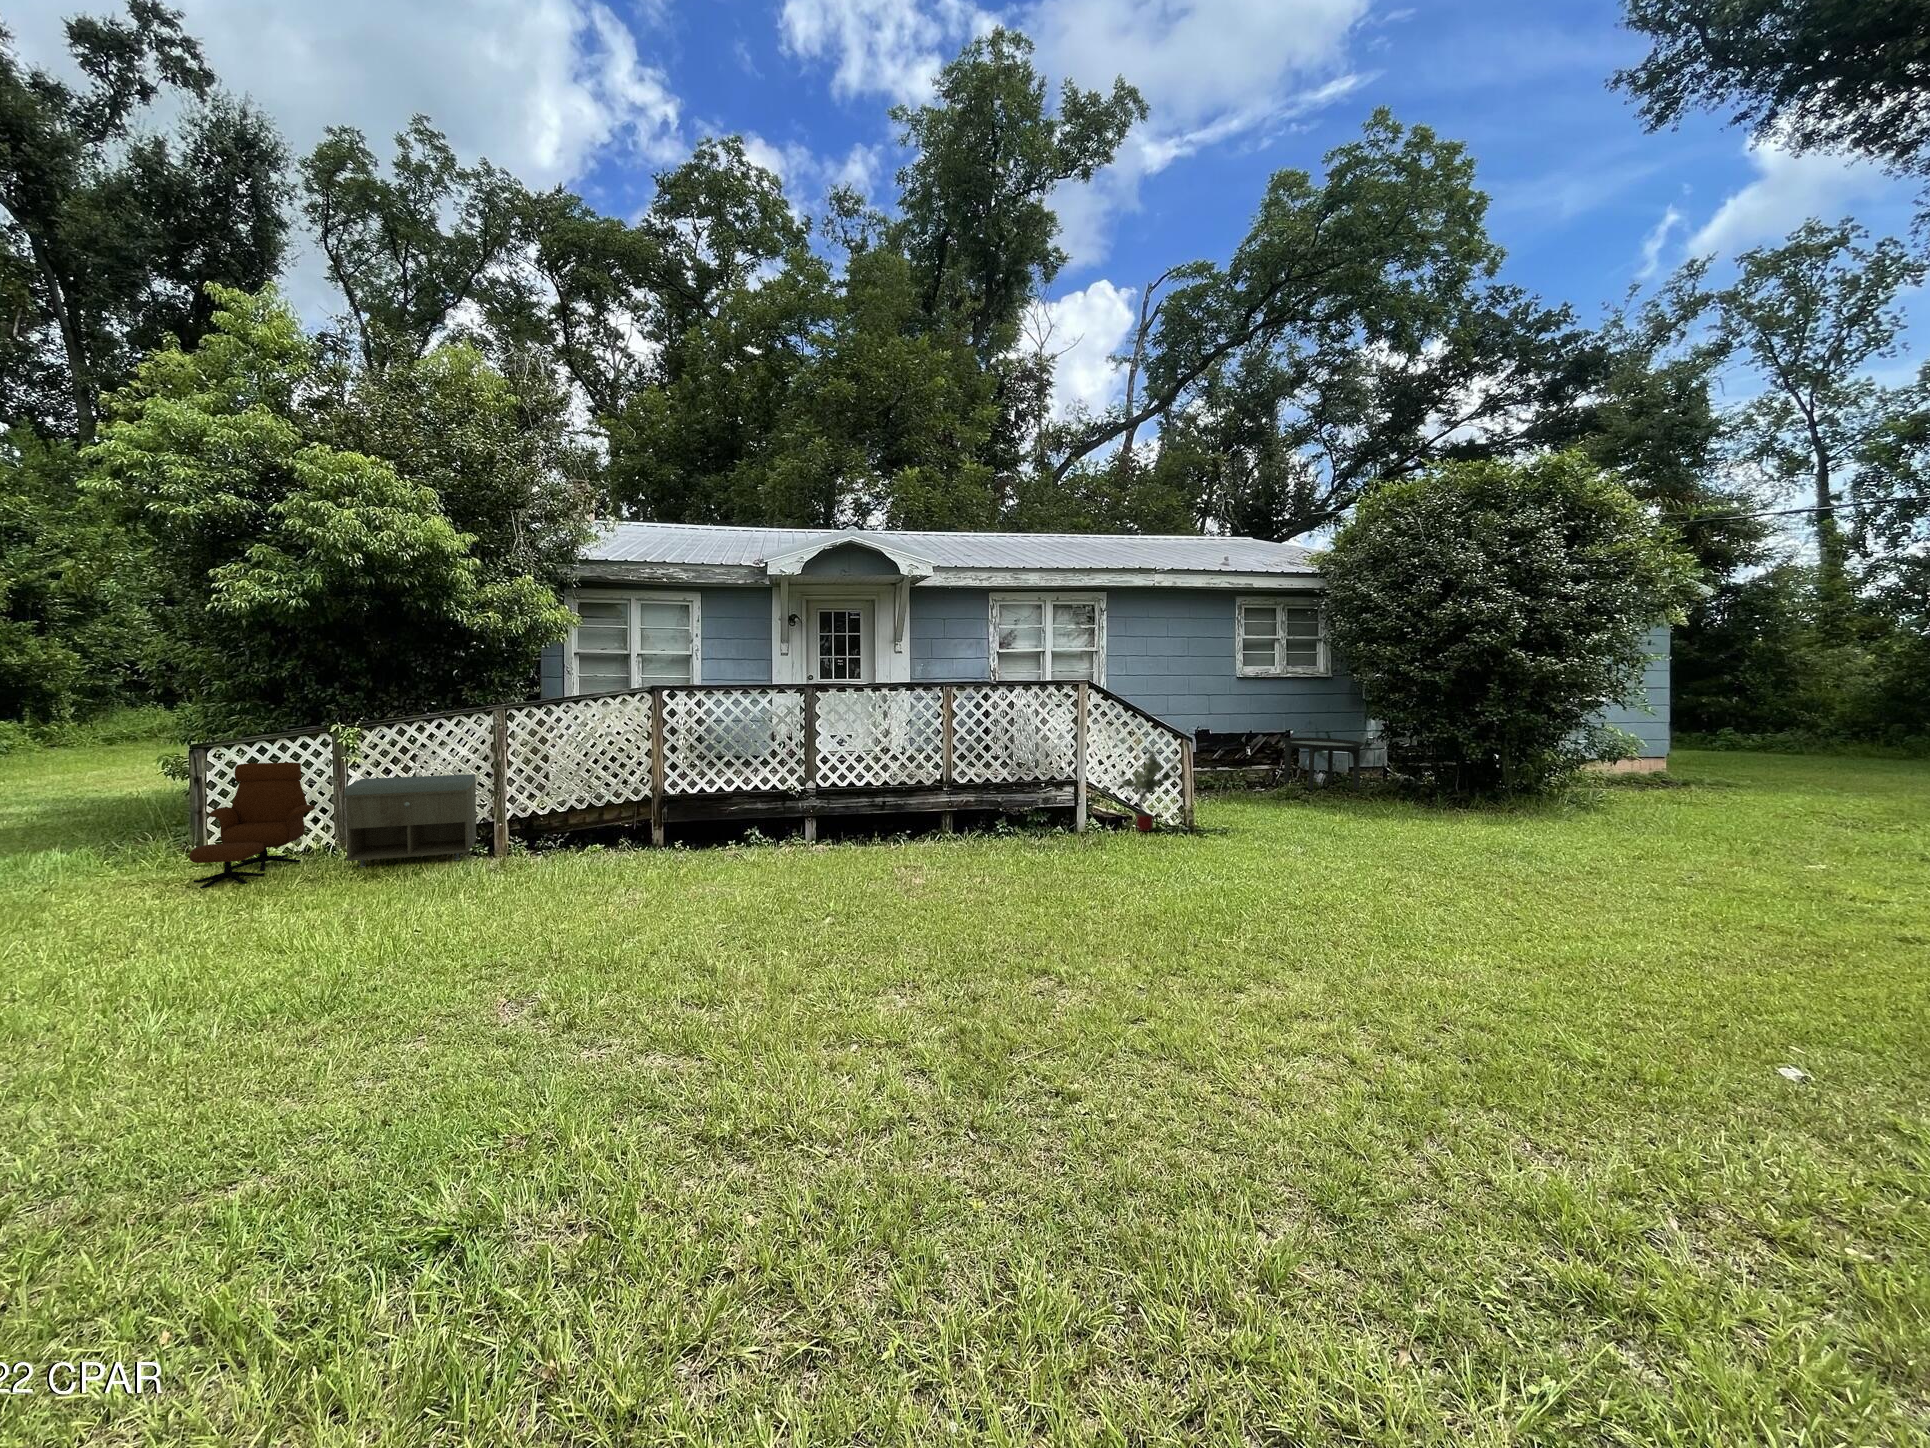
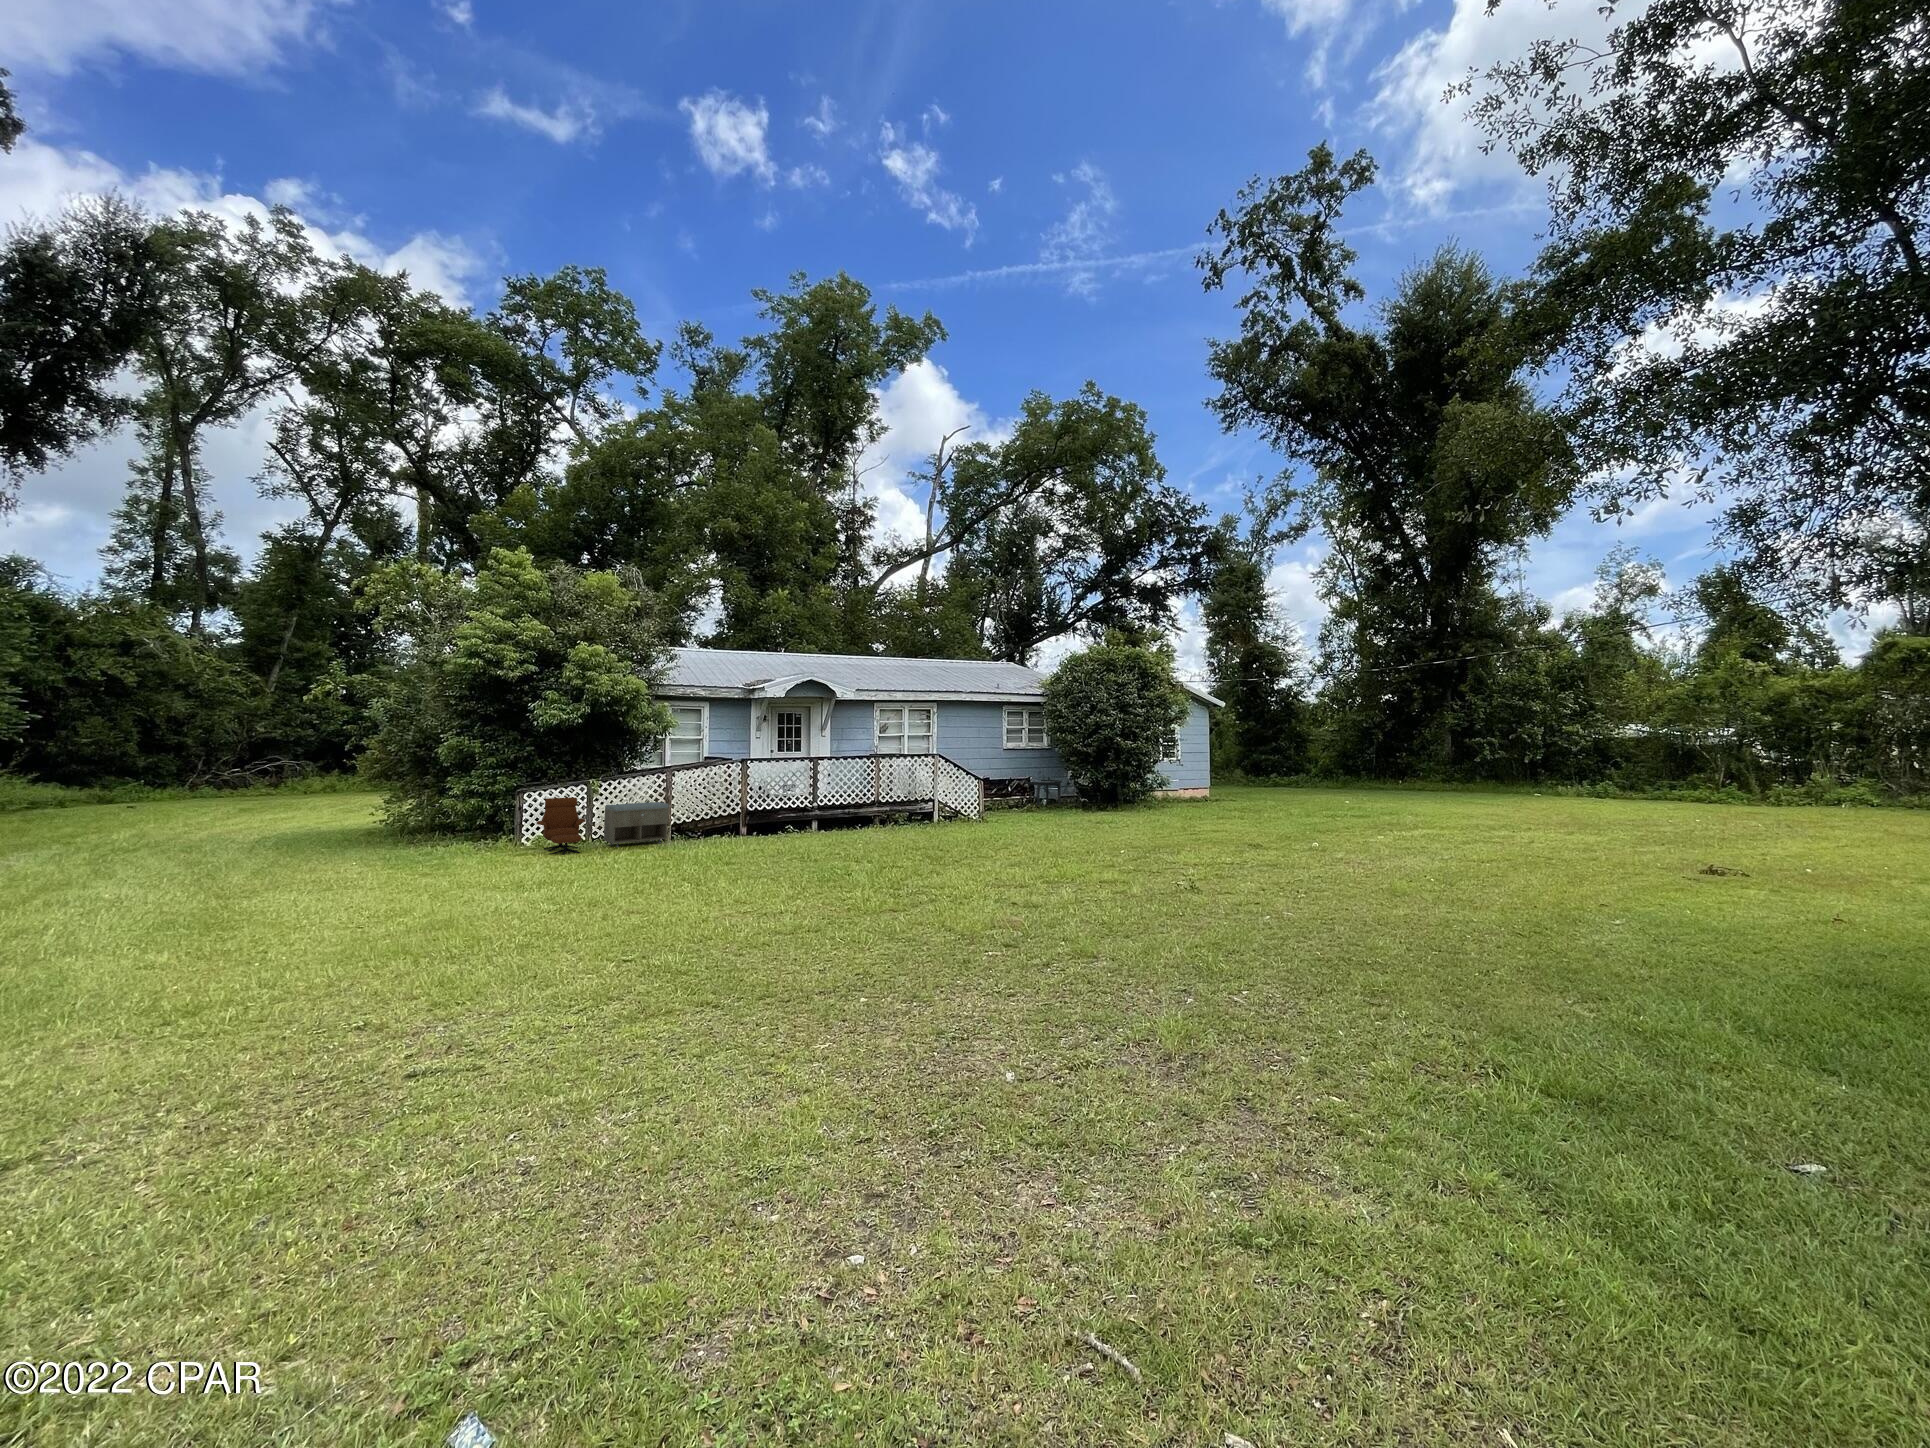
potted tree: present [1114,747,1180,831] -> none [954,781,985,821]

